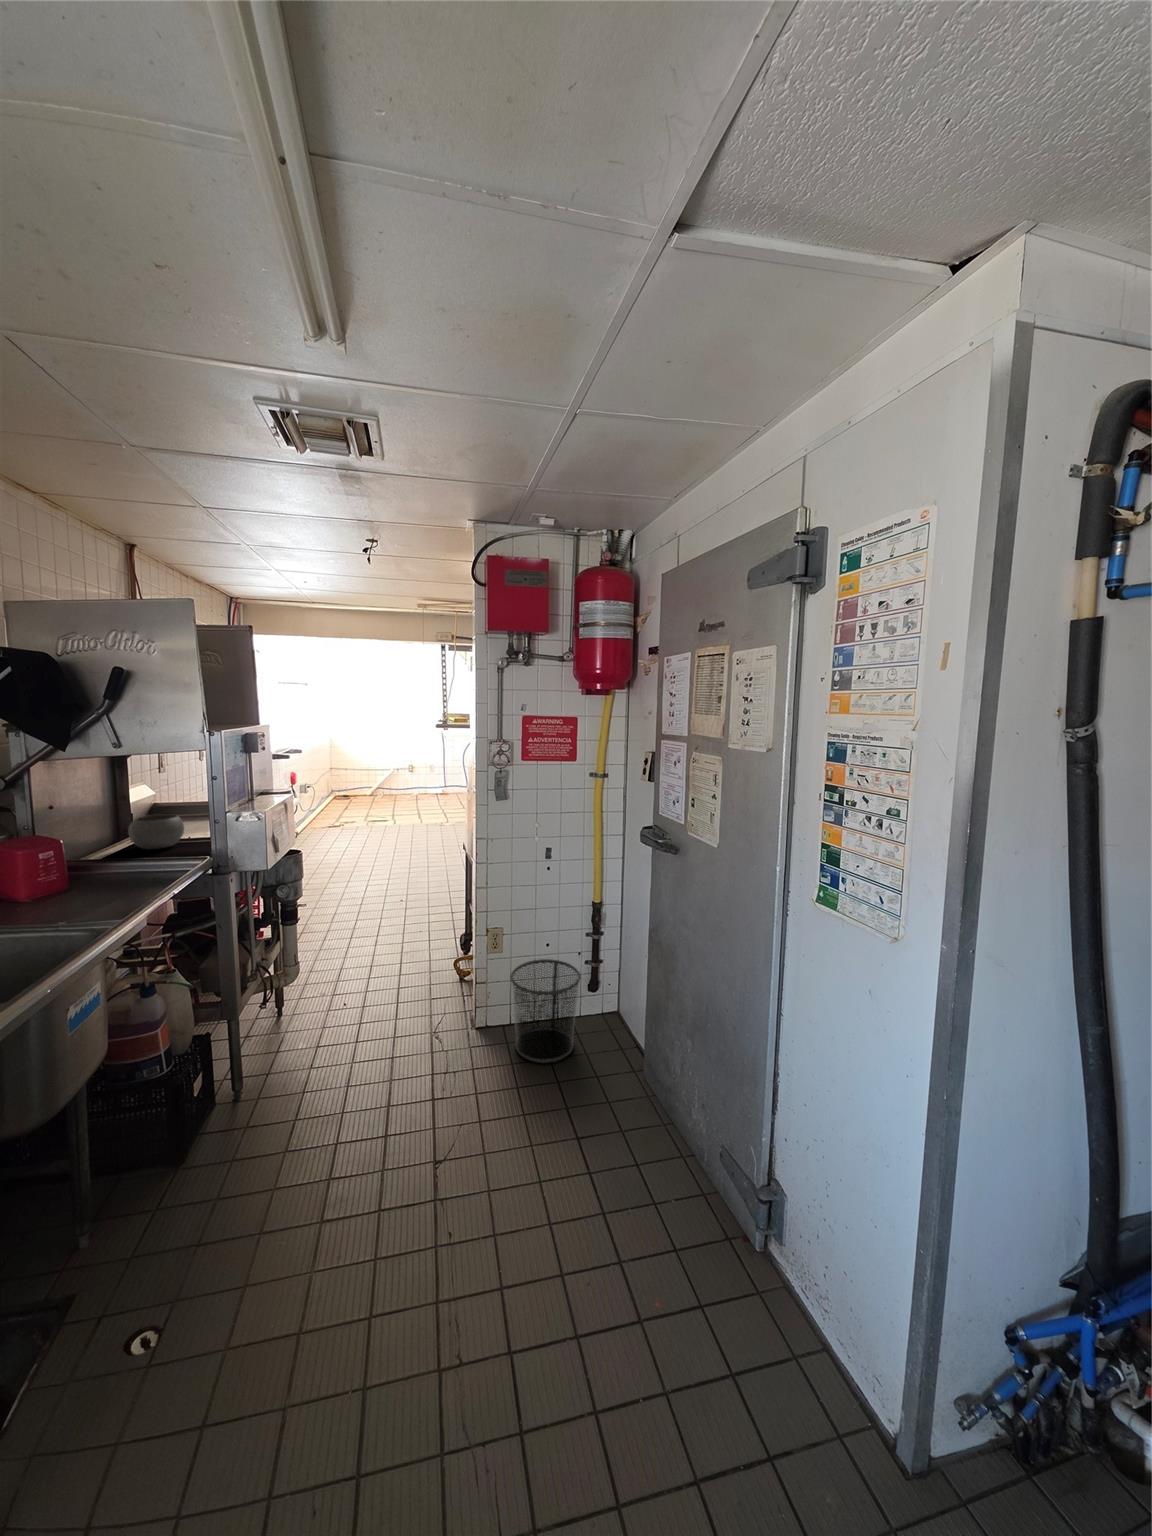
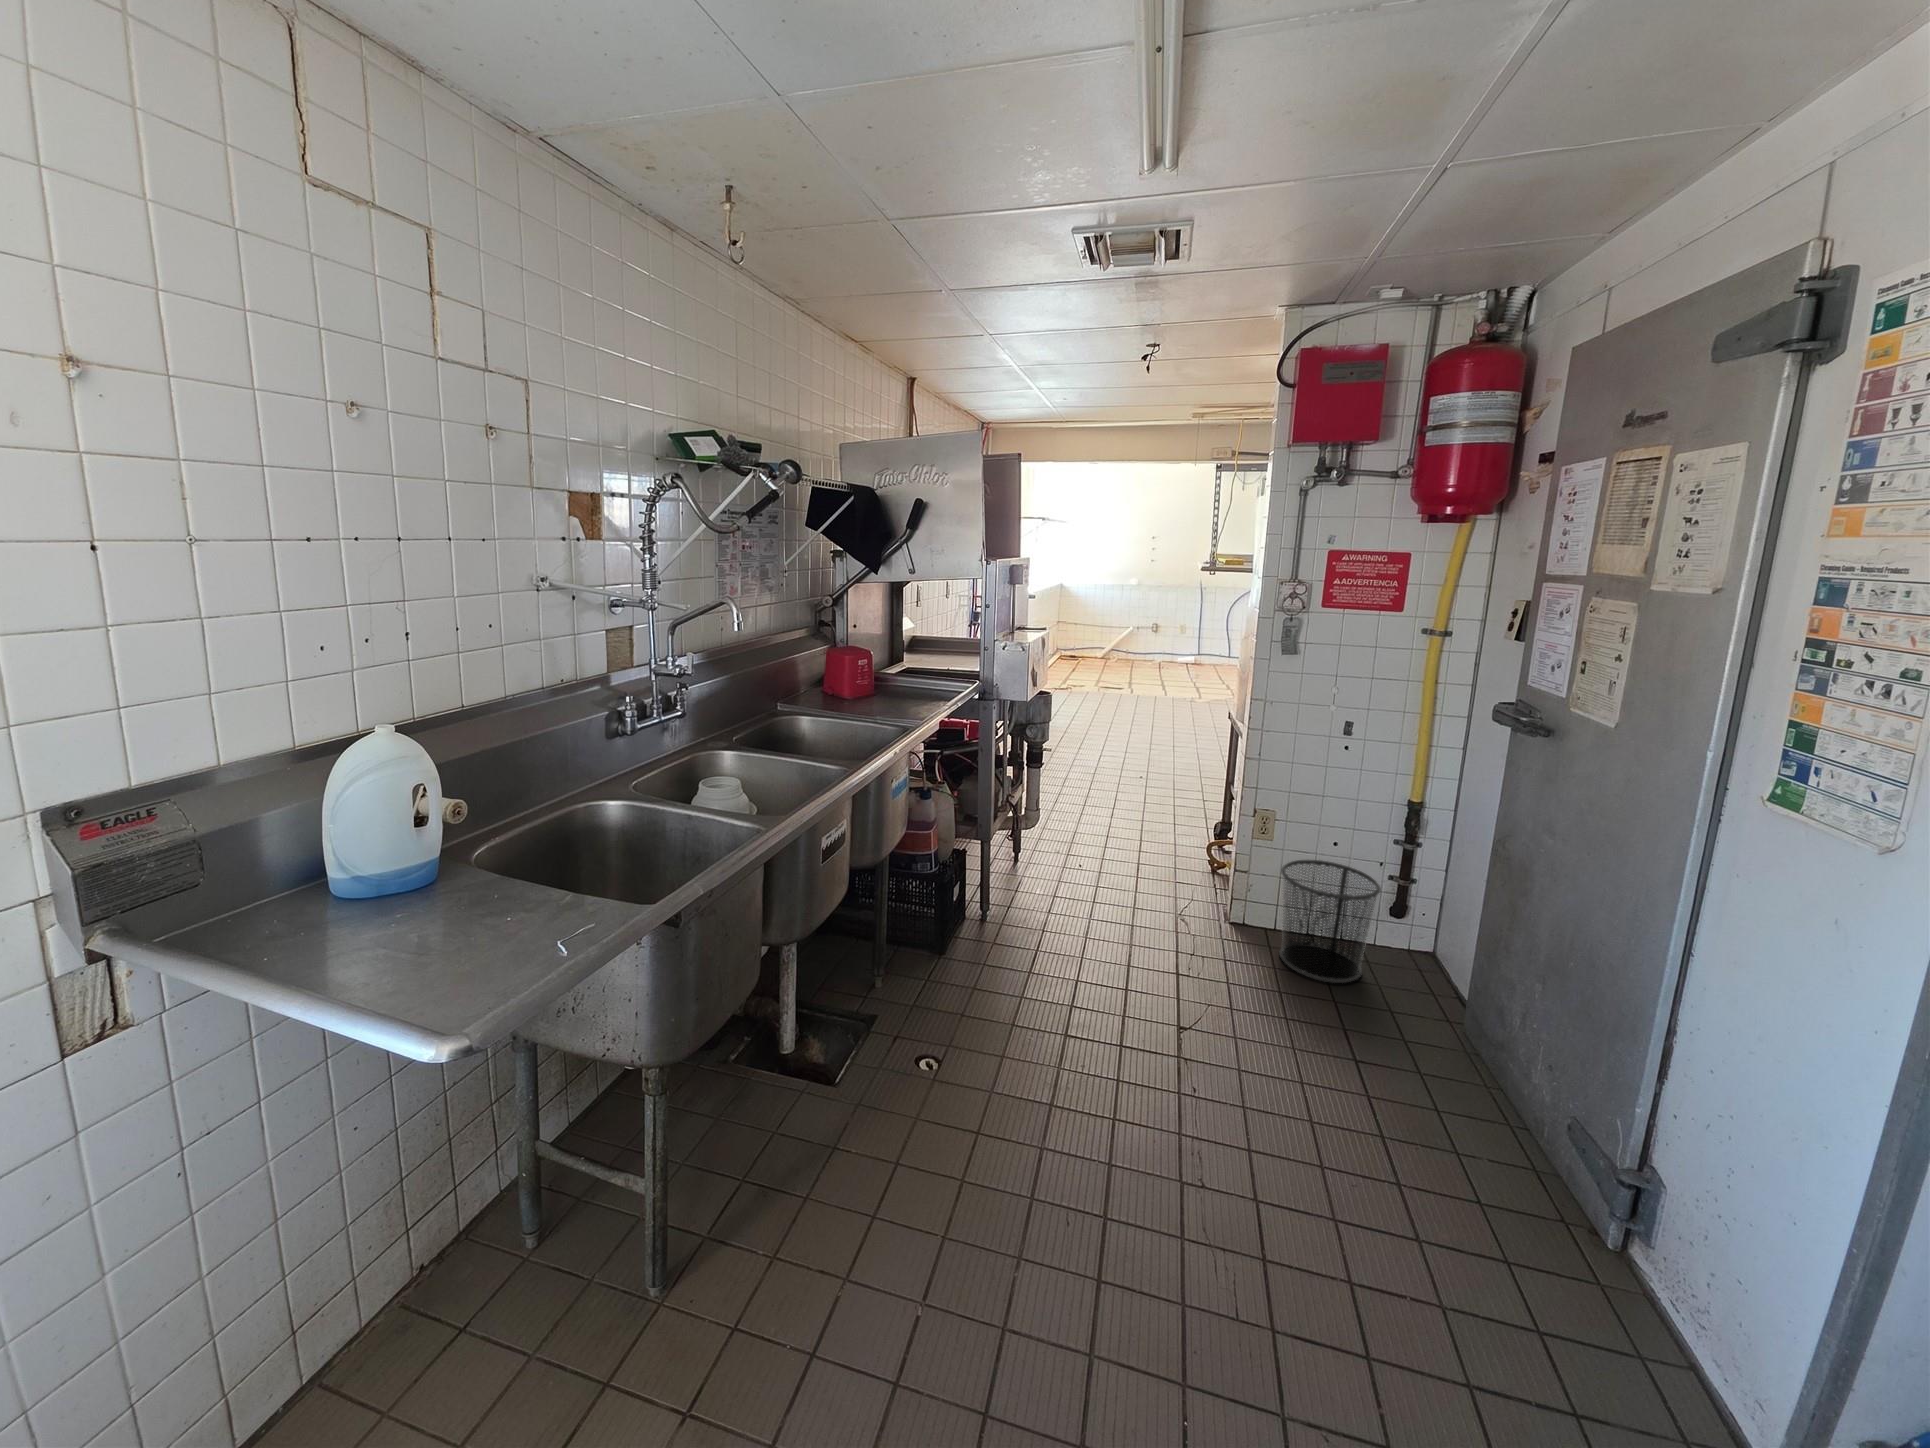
bowl: present [128,814,184,849] -> none [910,644,952,675]

